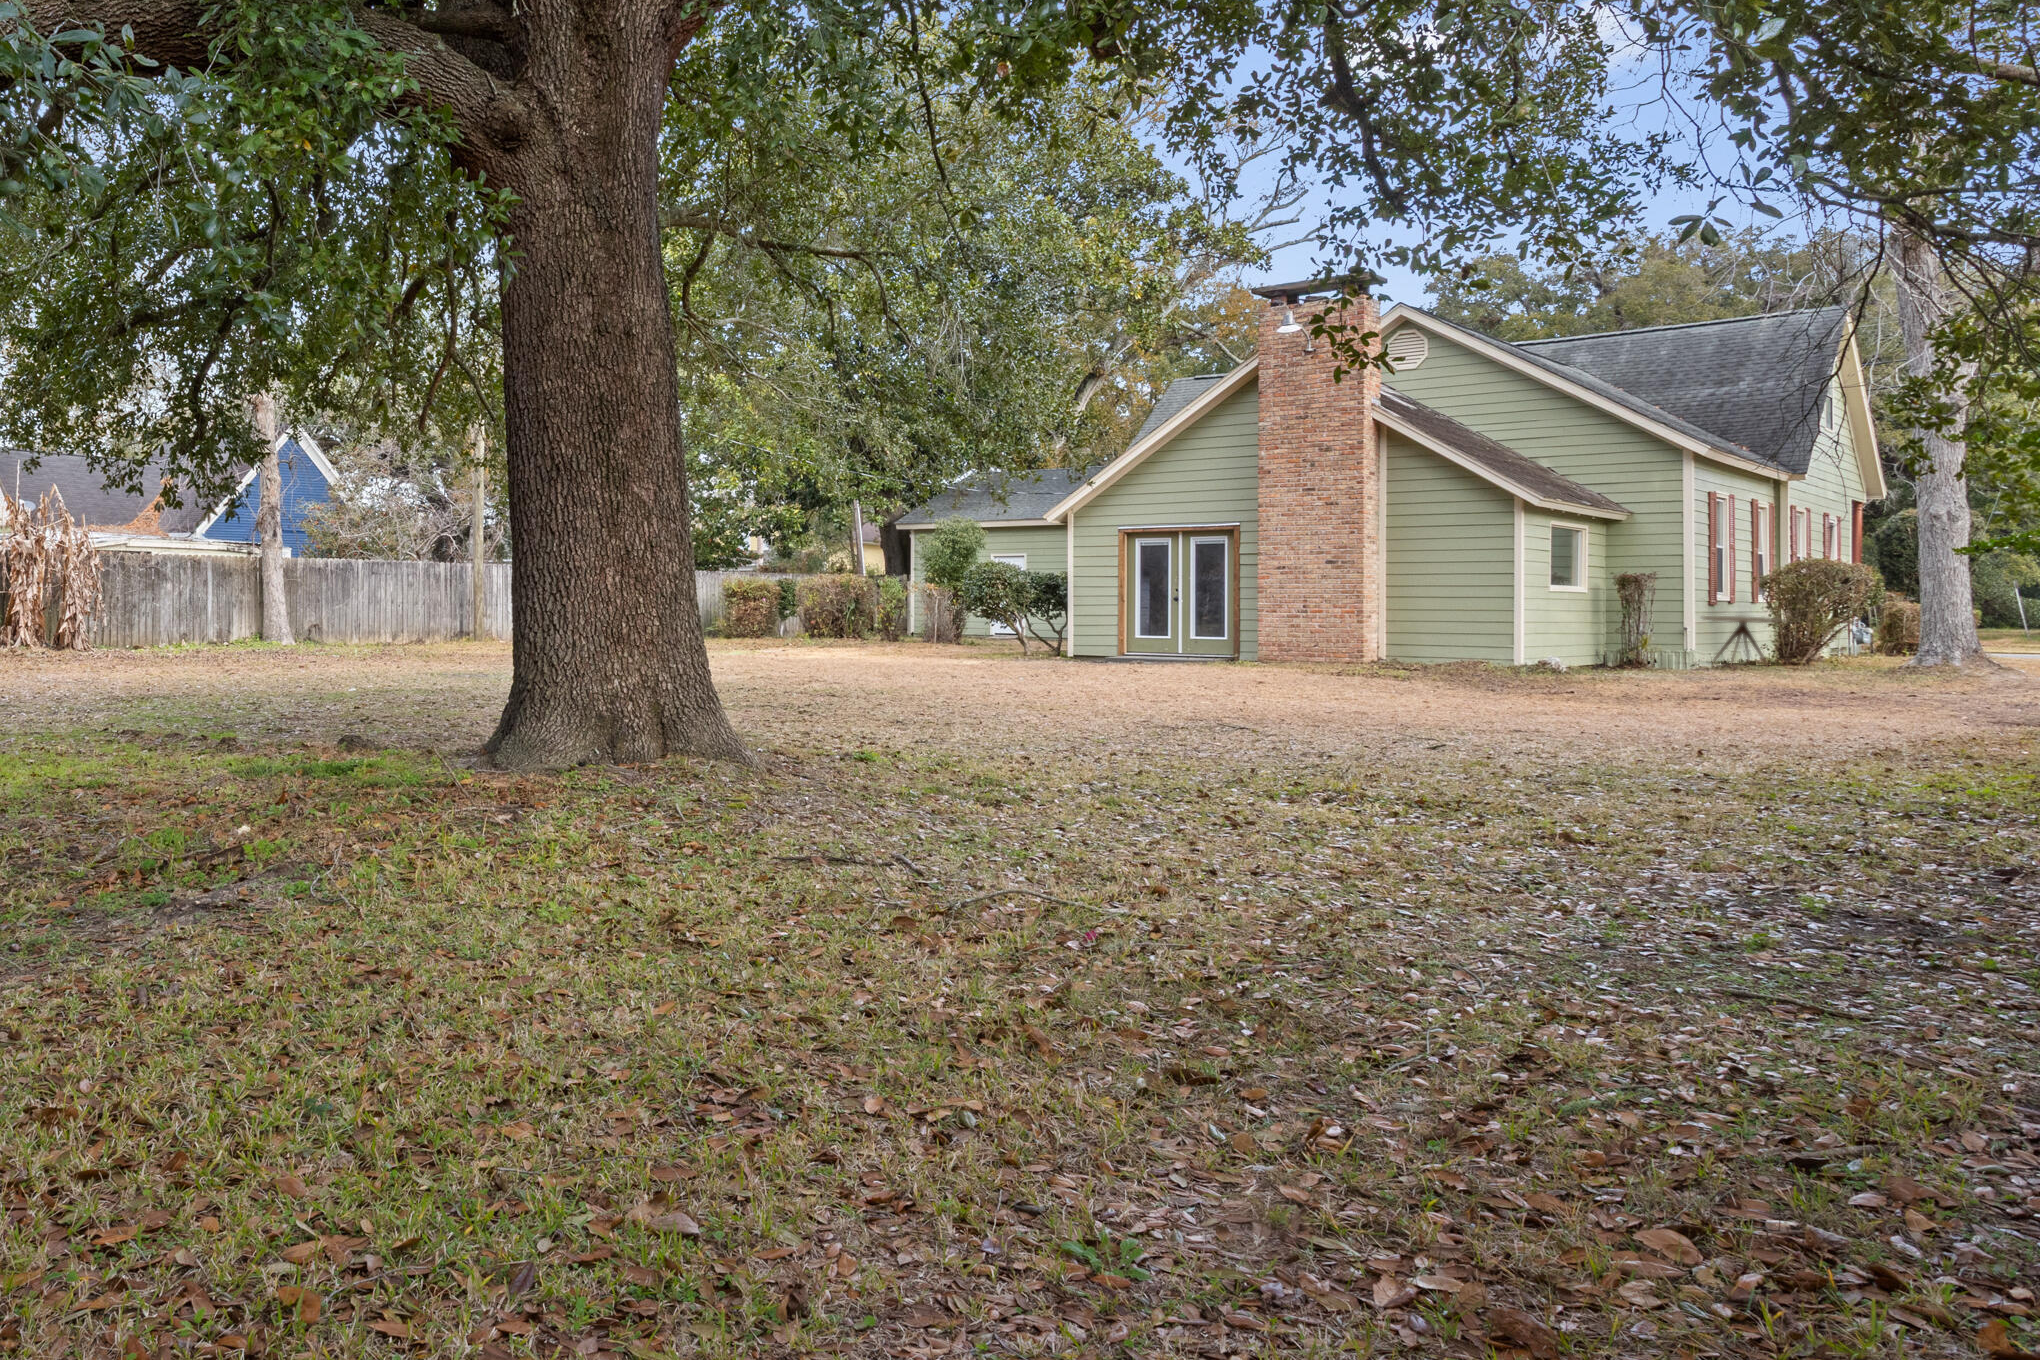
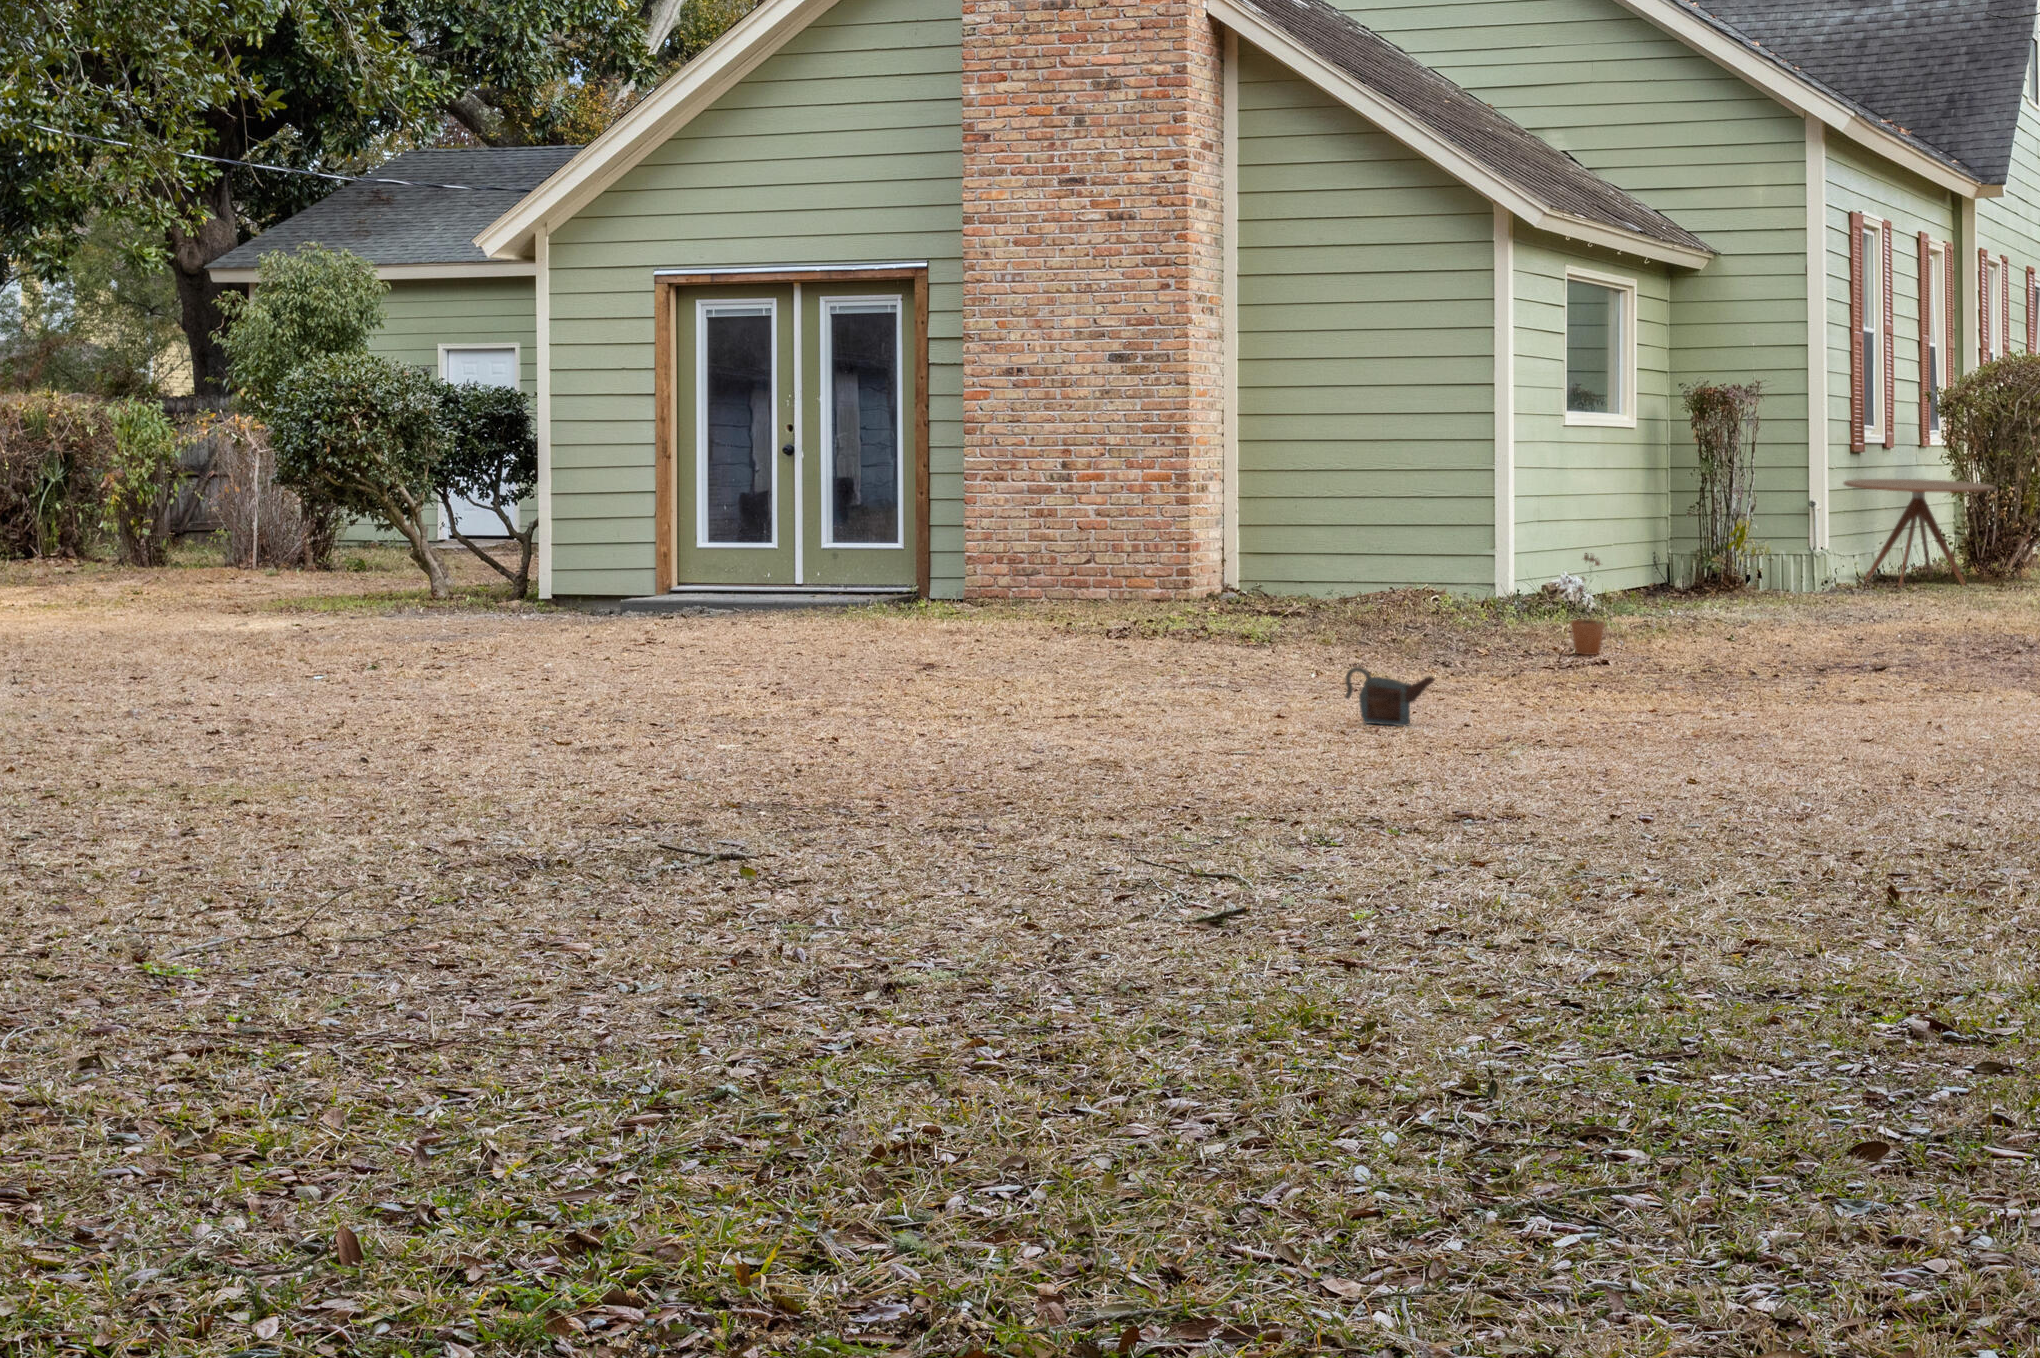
potted plant: none [1545,642,1566,685] -> present [1563,553,1605,655]
watering can: none [1448,680,1489,702] -> present [1345,667,1435,726]

